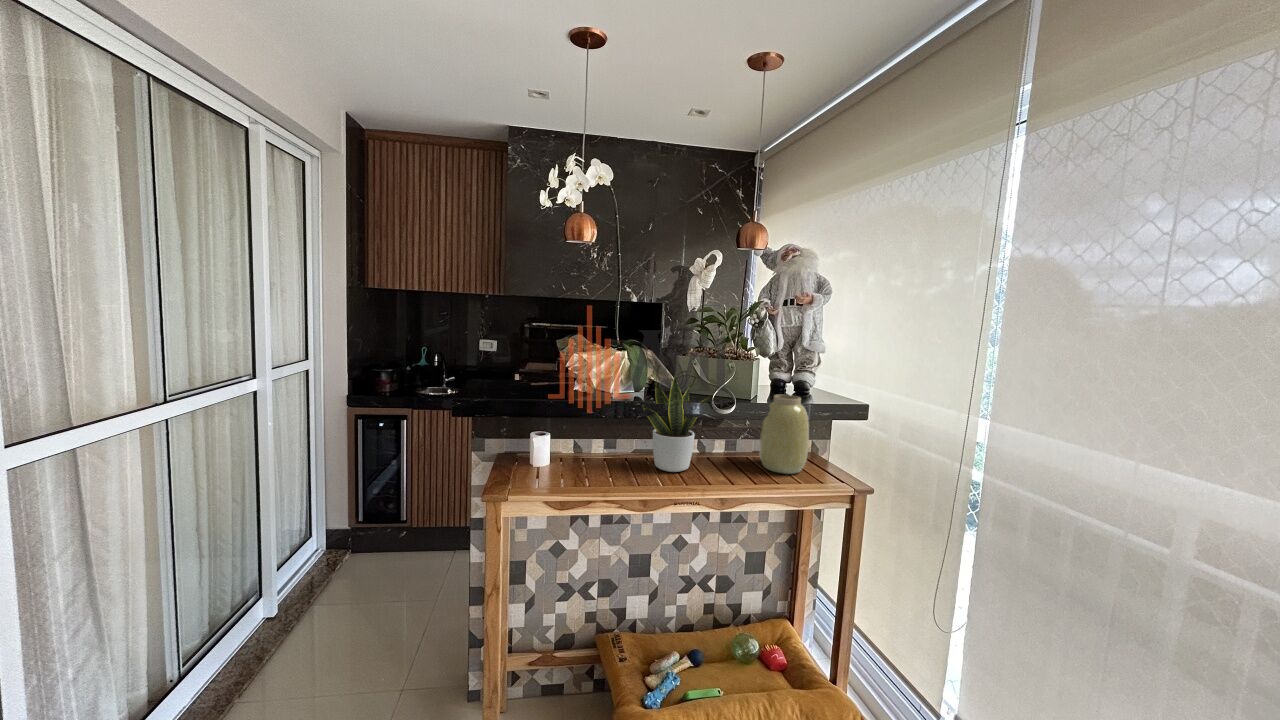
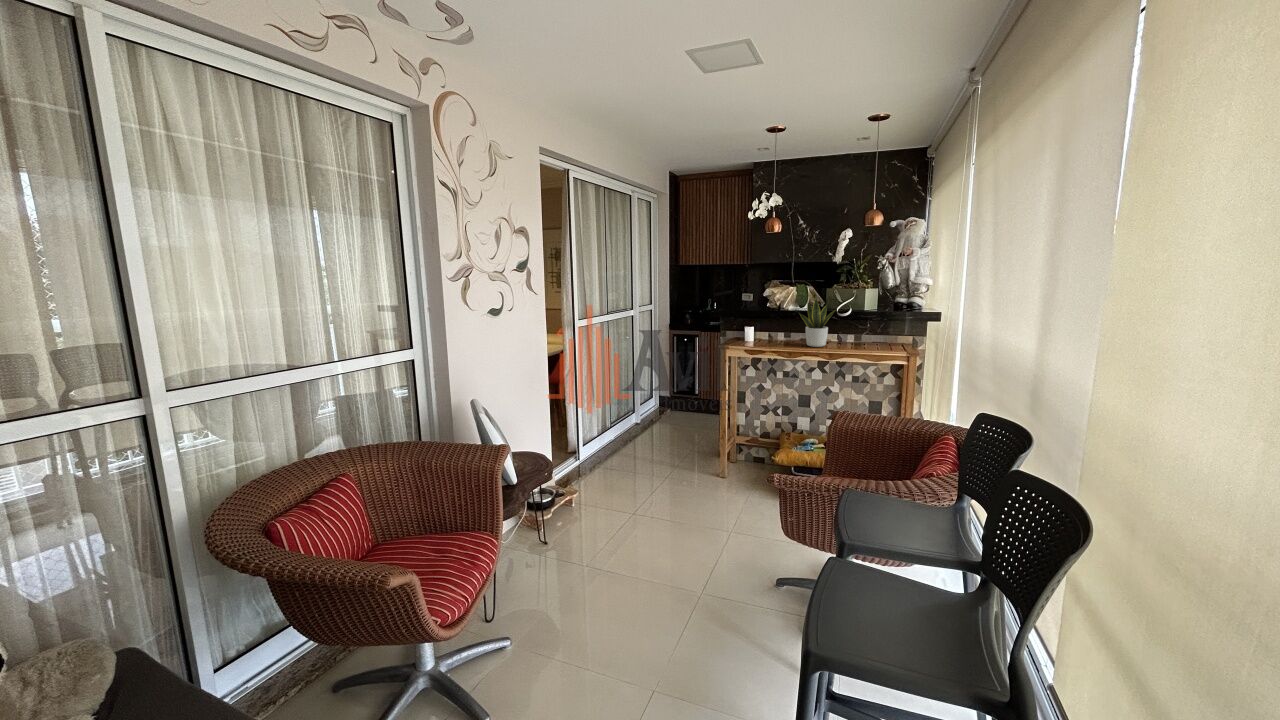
vase: present [759,395,809,474] -> none [868,307,896,350]

